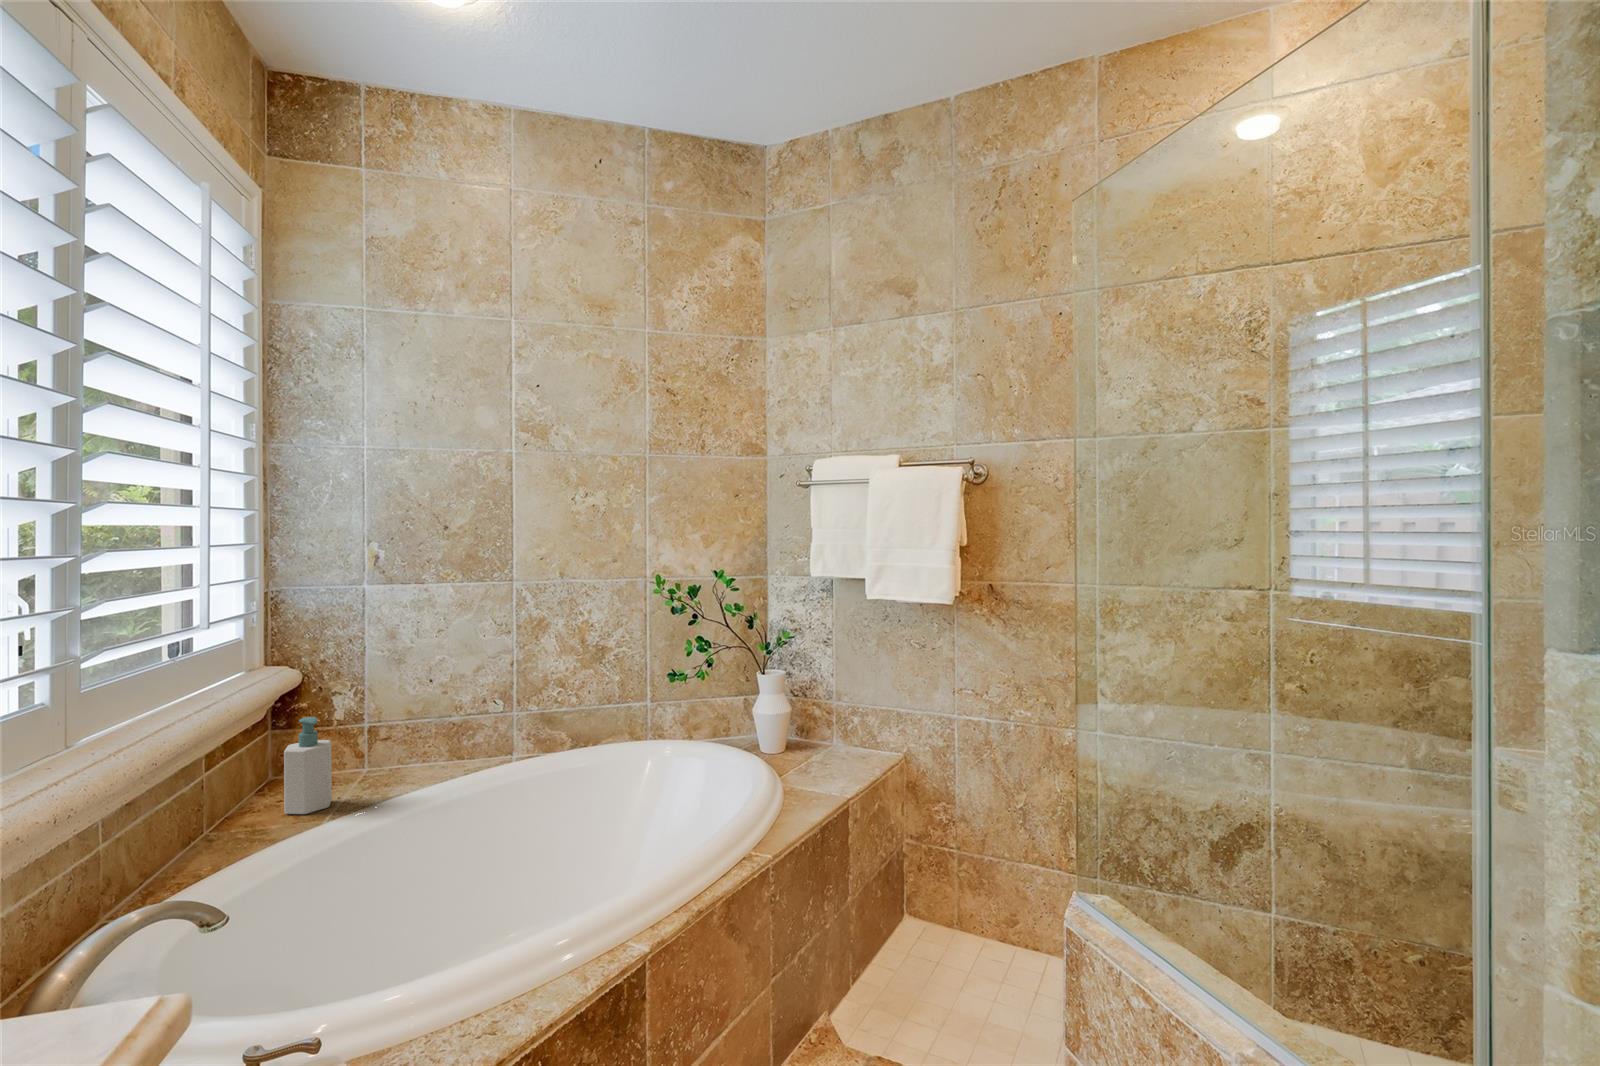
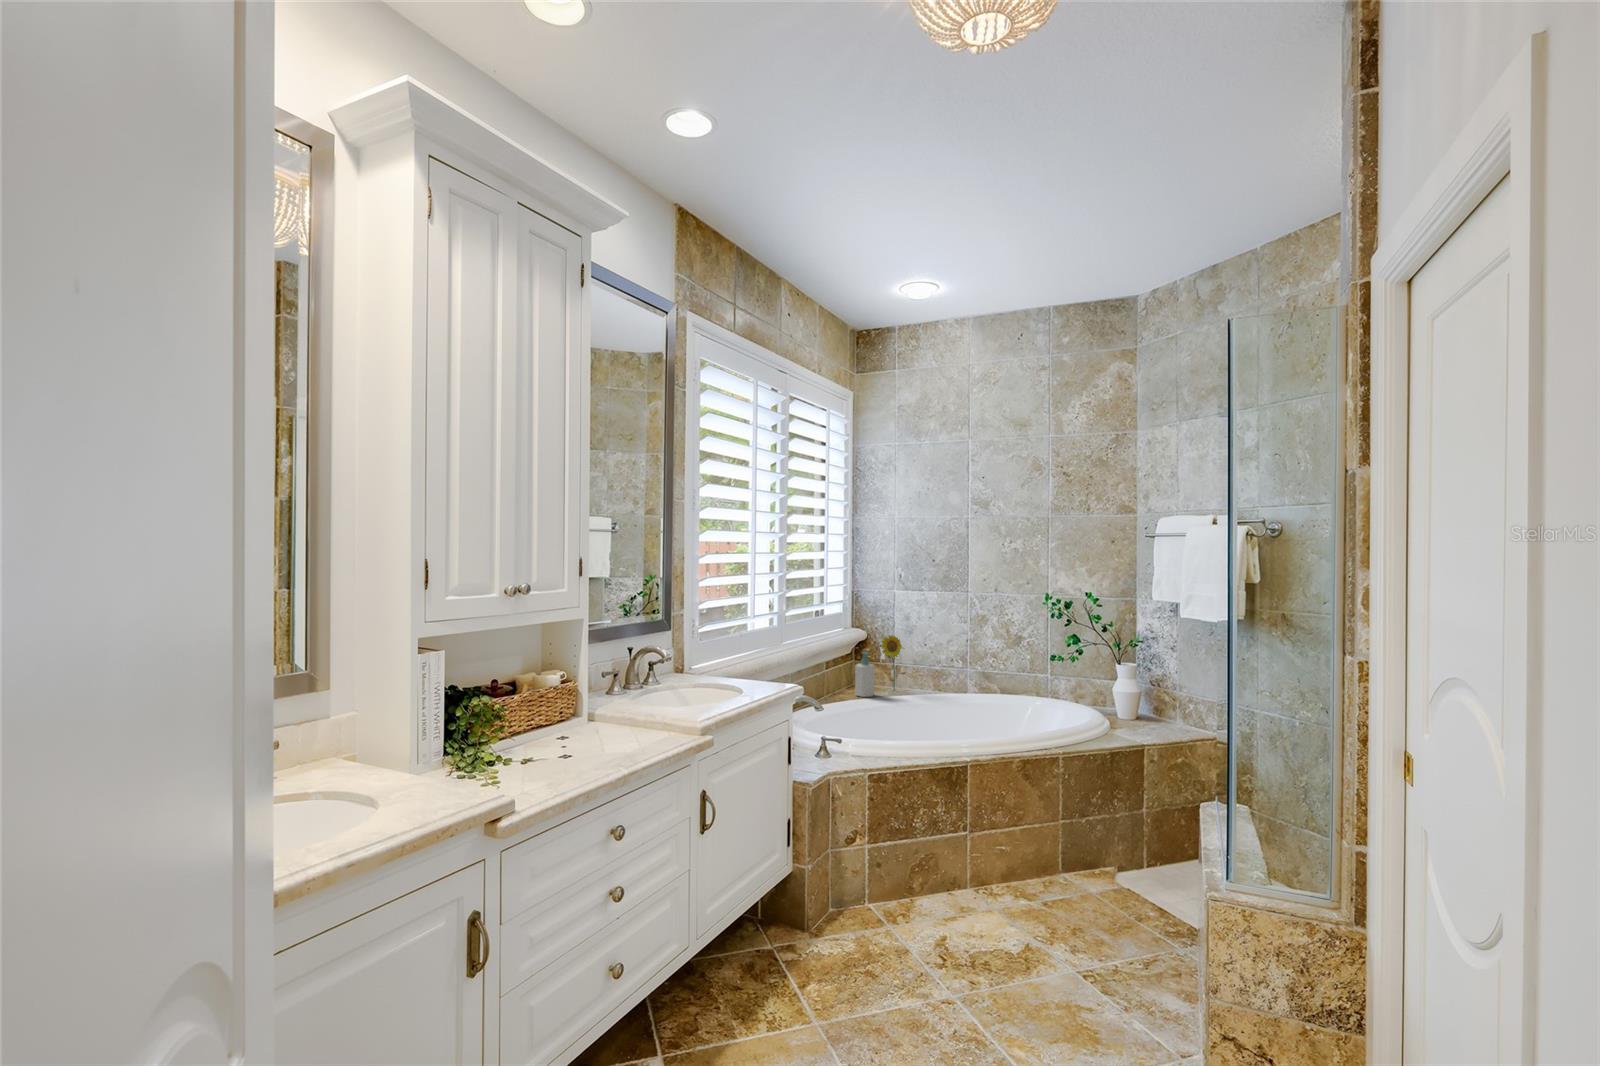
flower: none [340,673,395,779] -> present [881,635,902,691]

